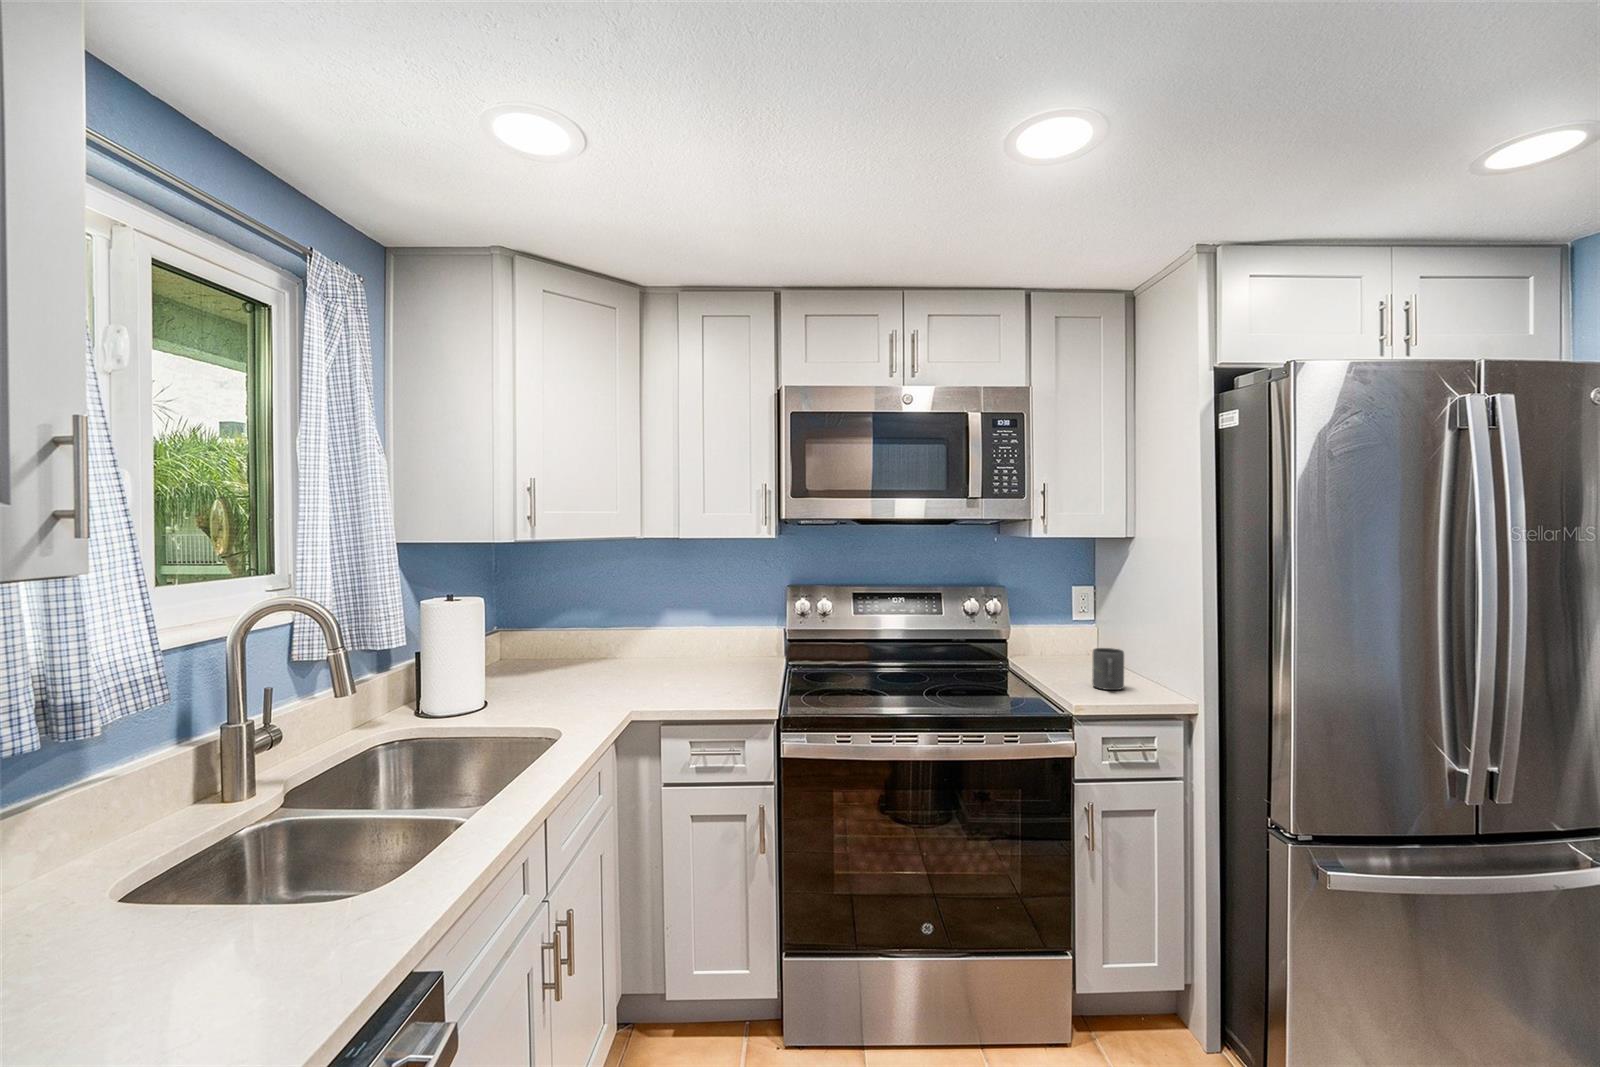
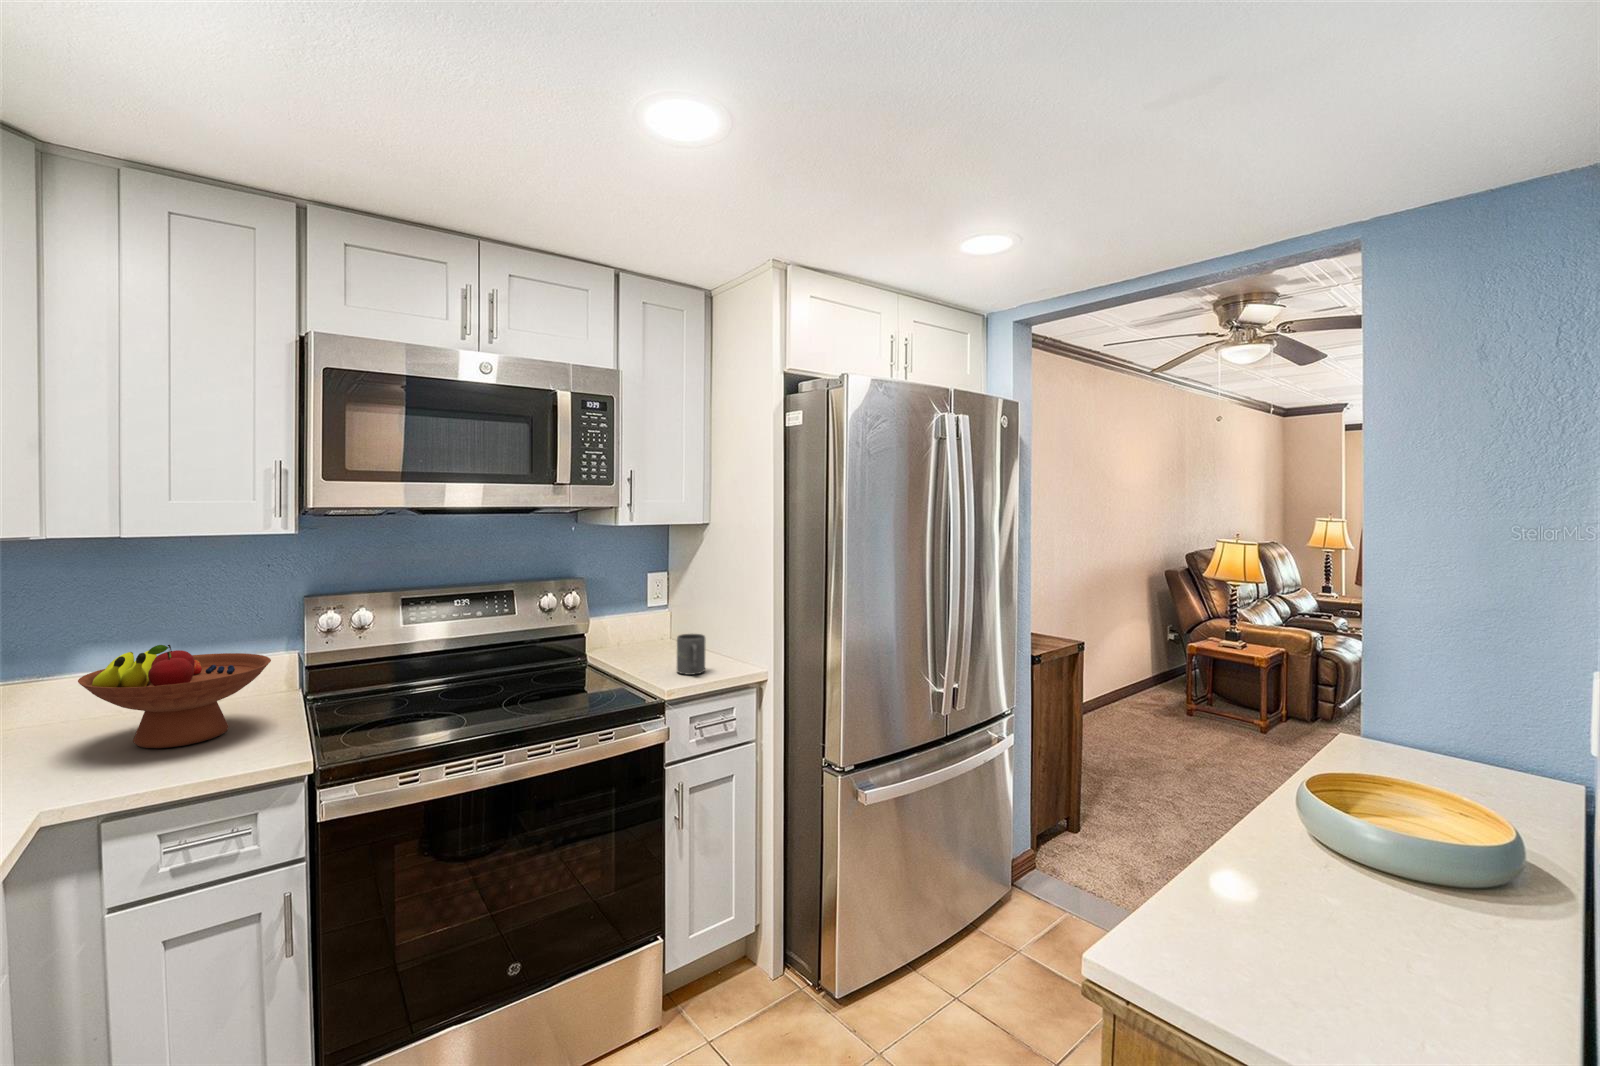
fruit bowl: none [656,616,760,687] -> present [78,645,271,748]

